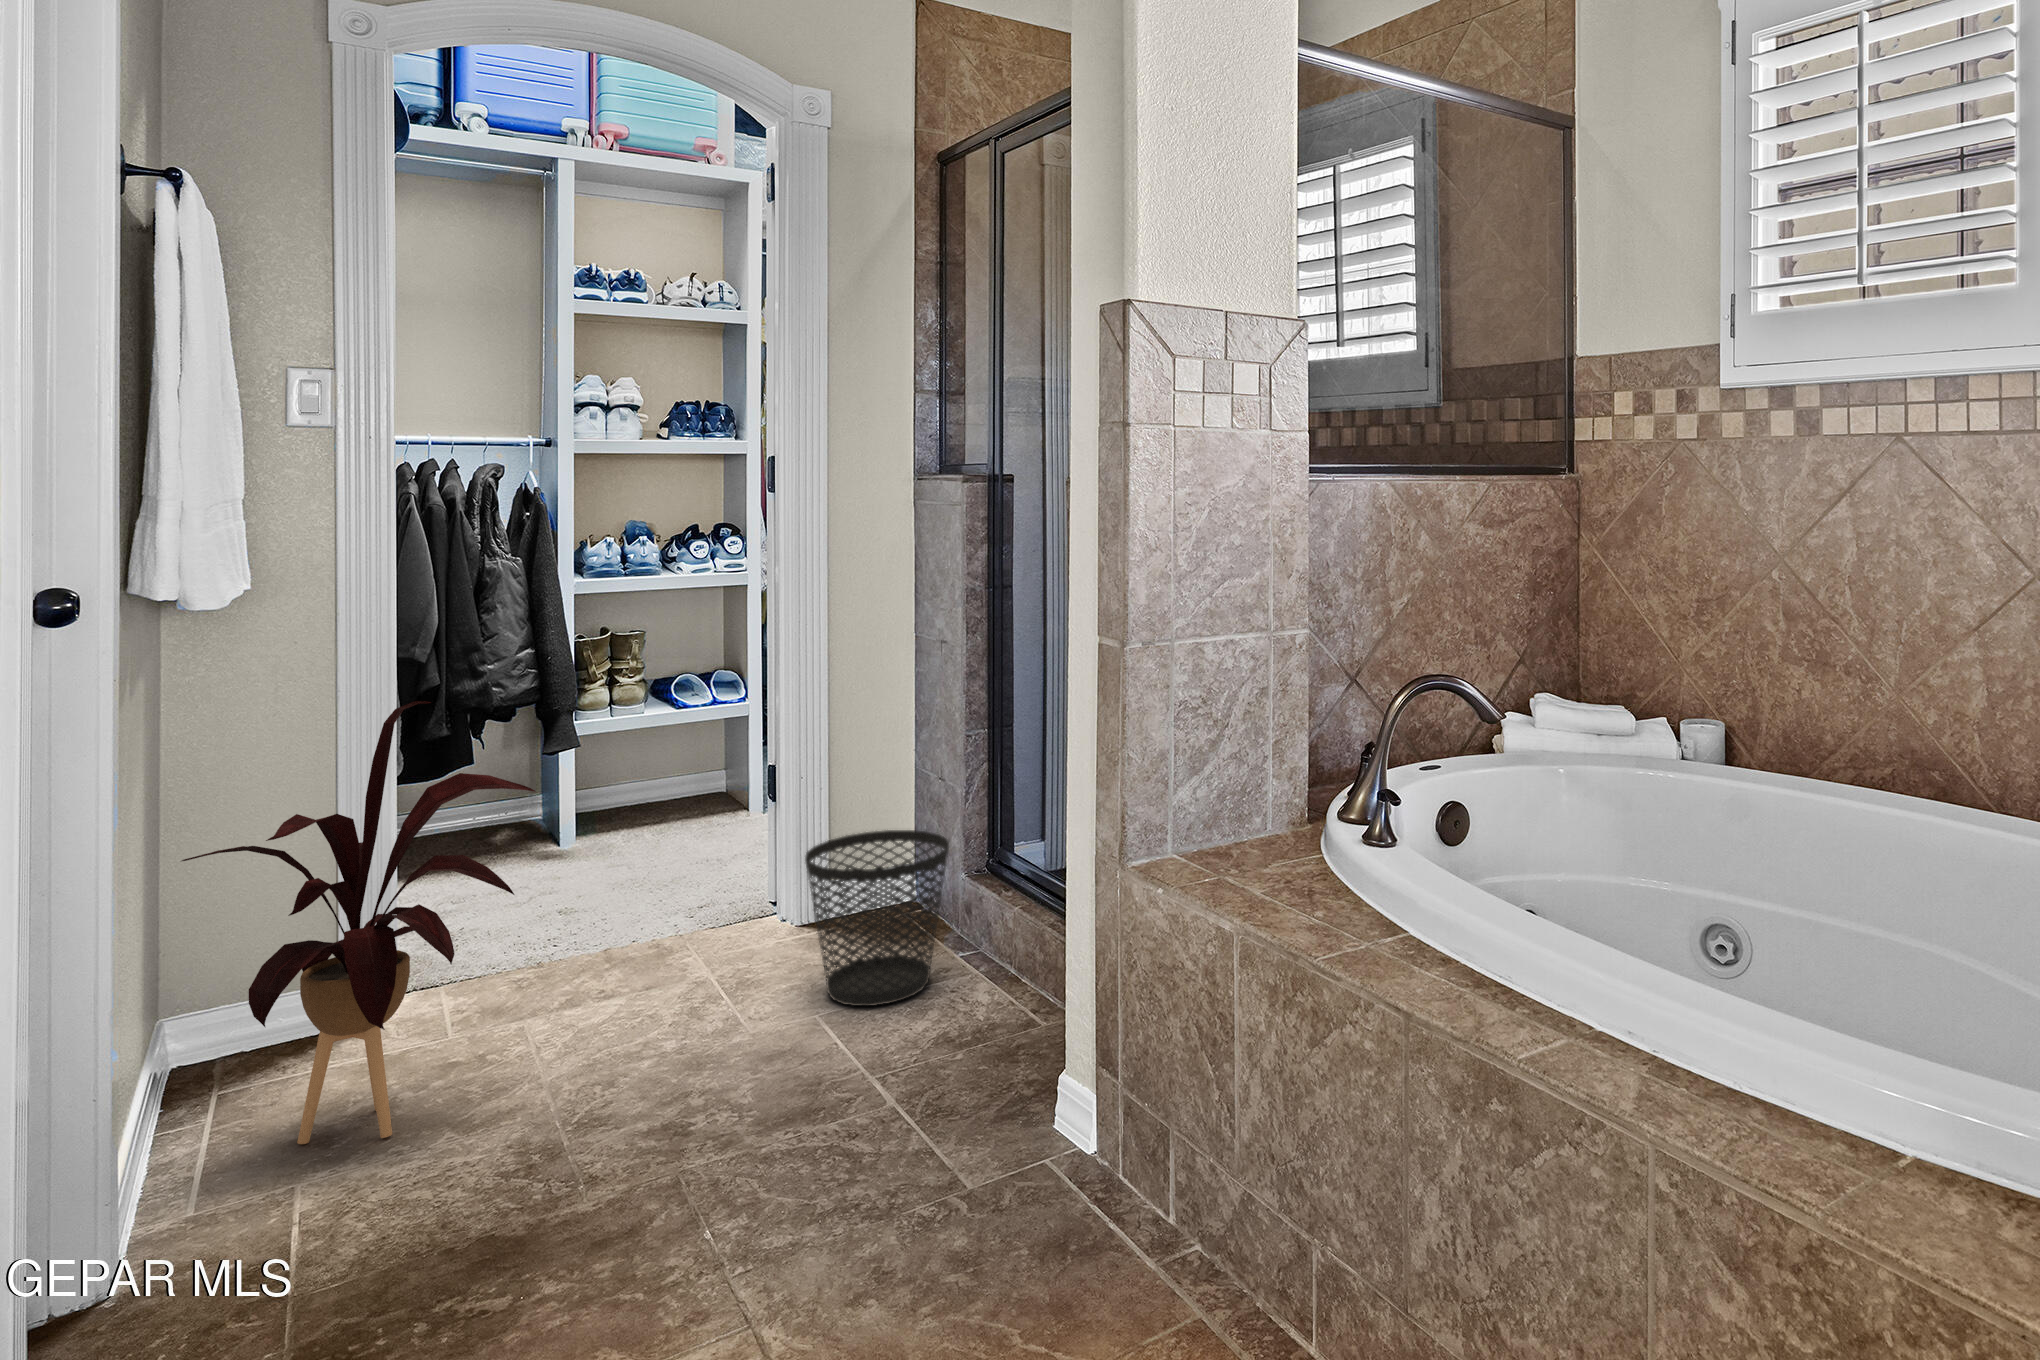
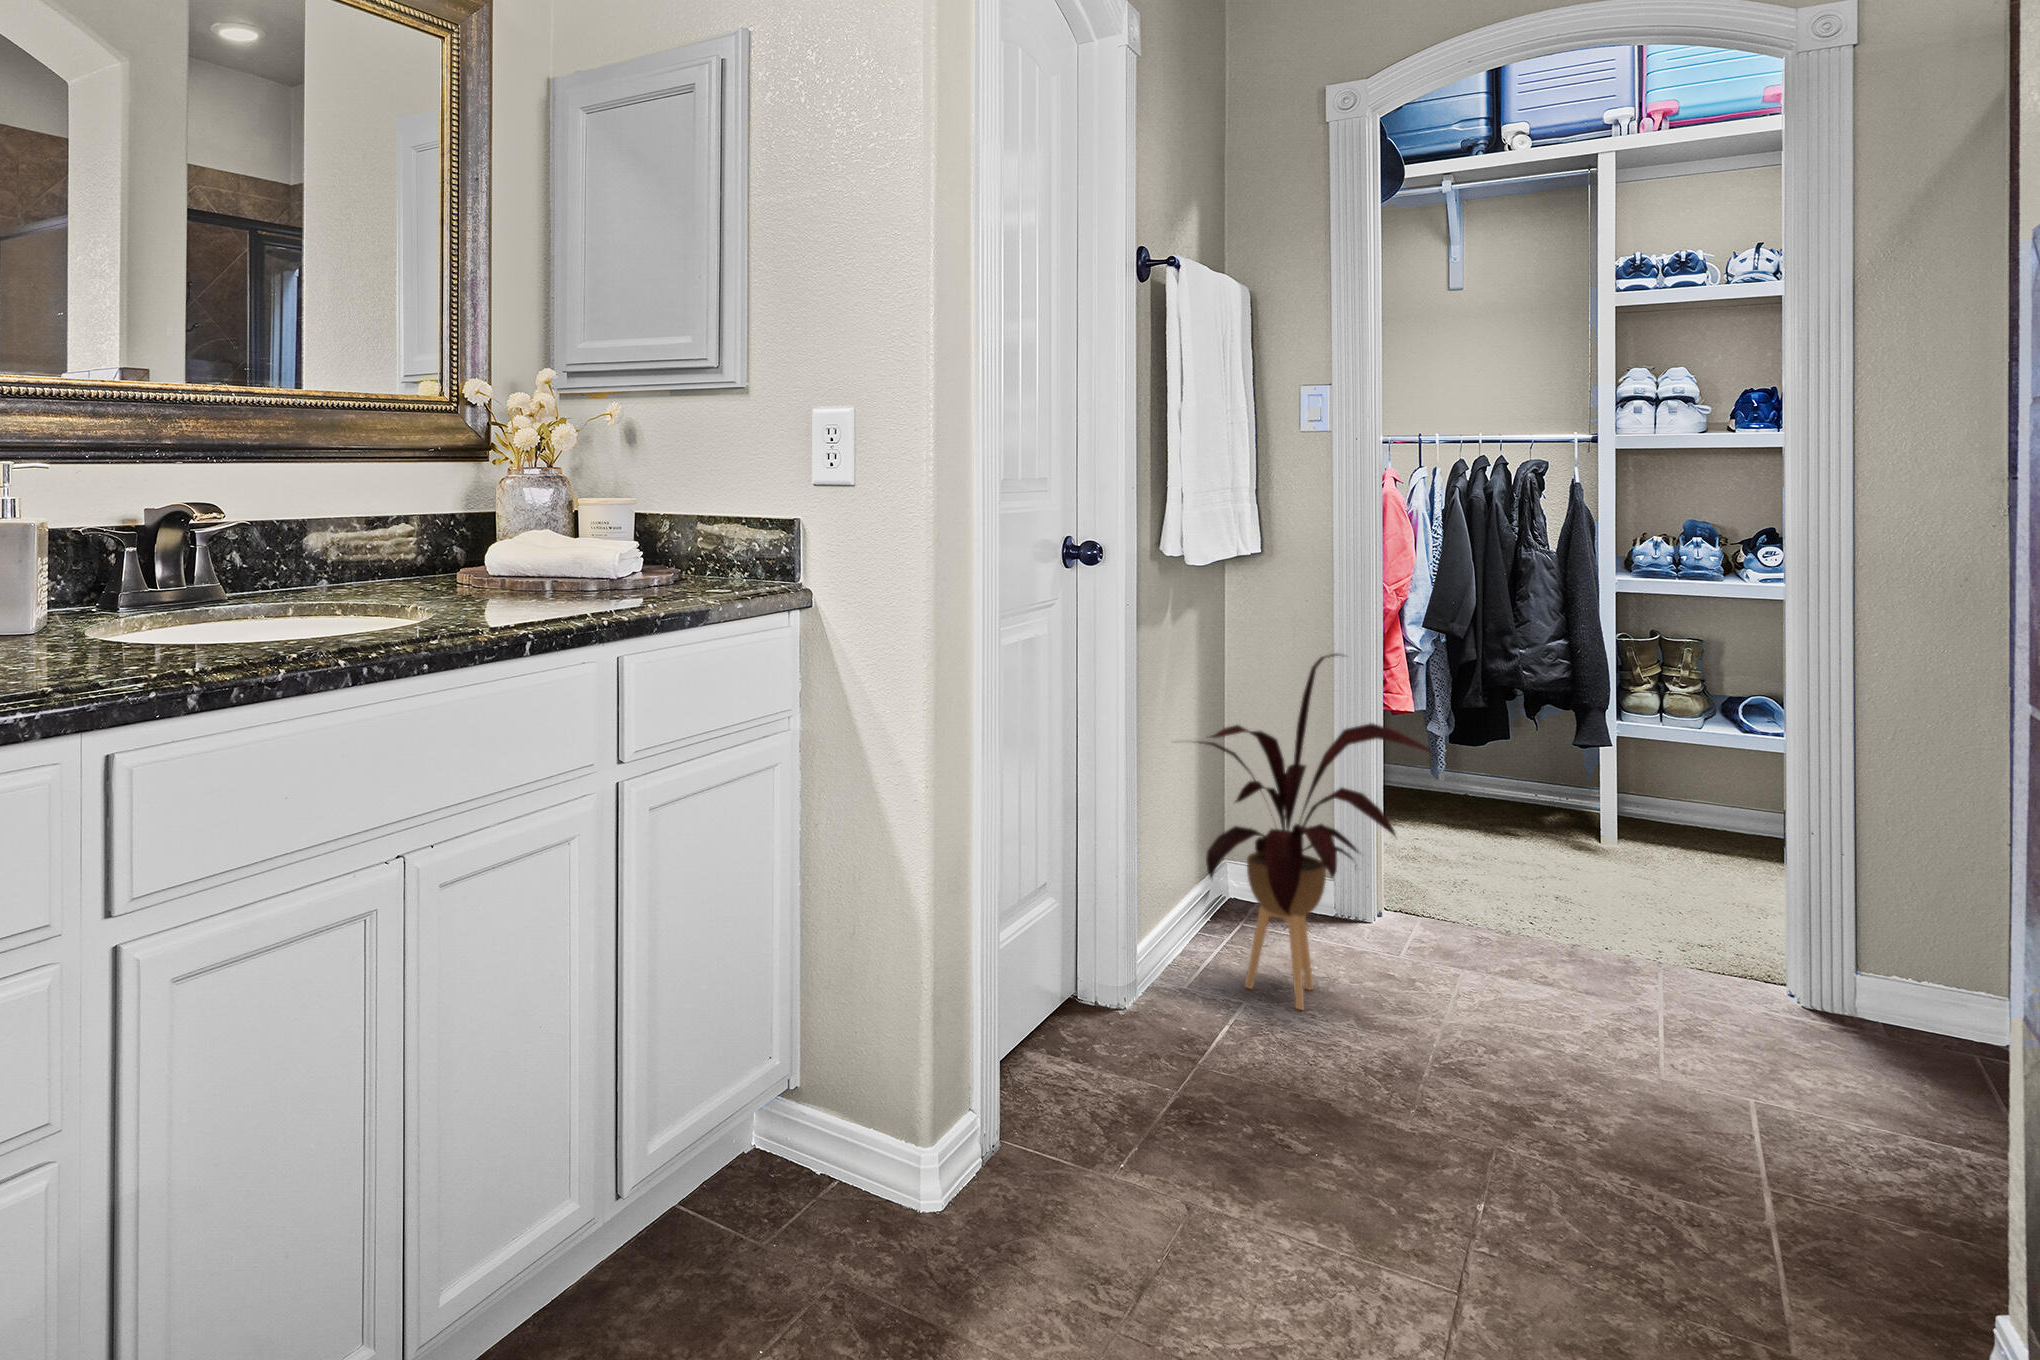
wastebasket: present [805,830,949,1006] -> none [1746,900,1969,1126]

